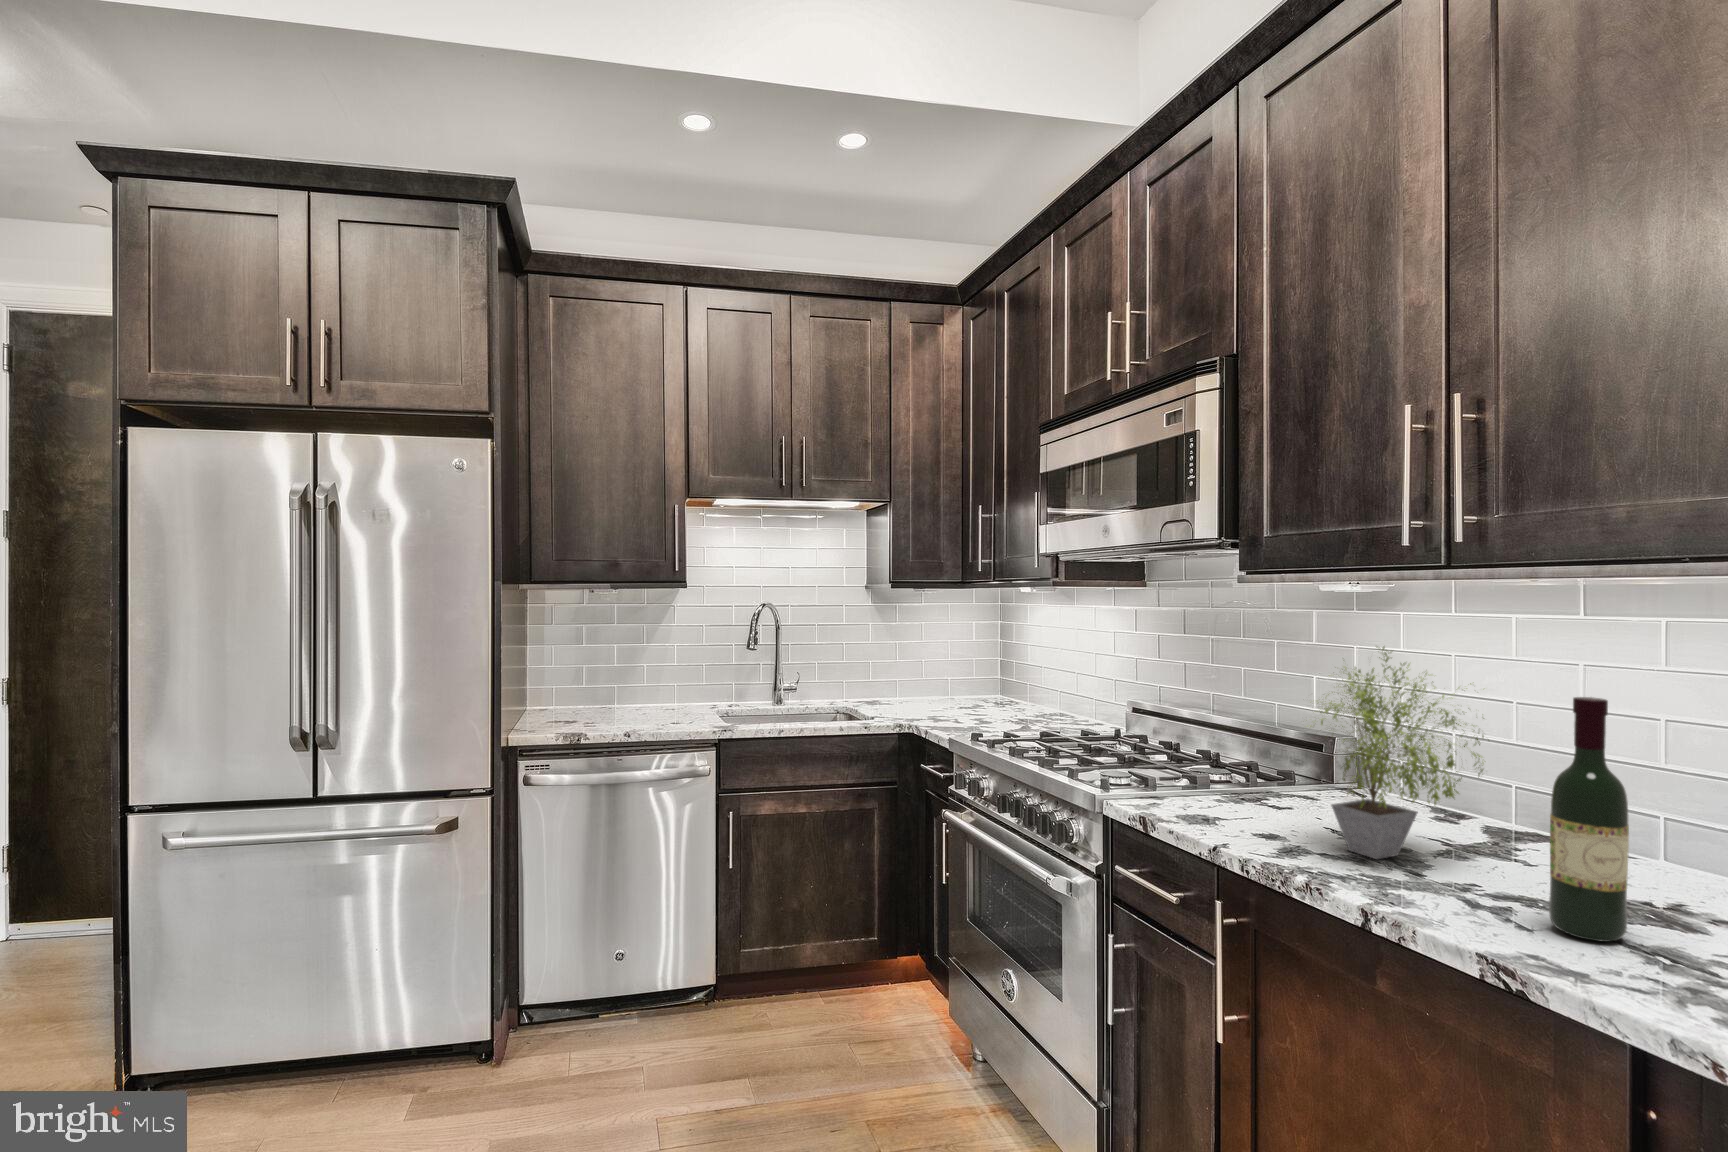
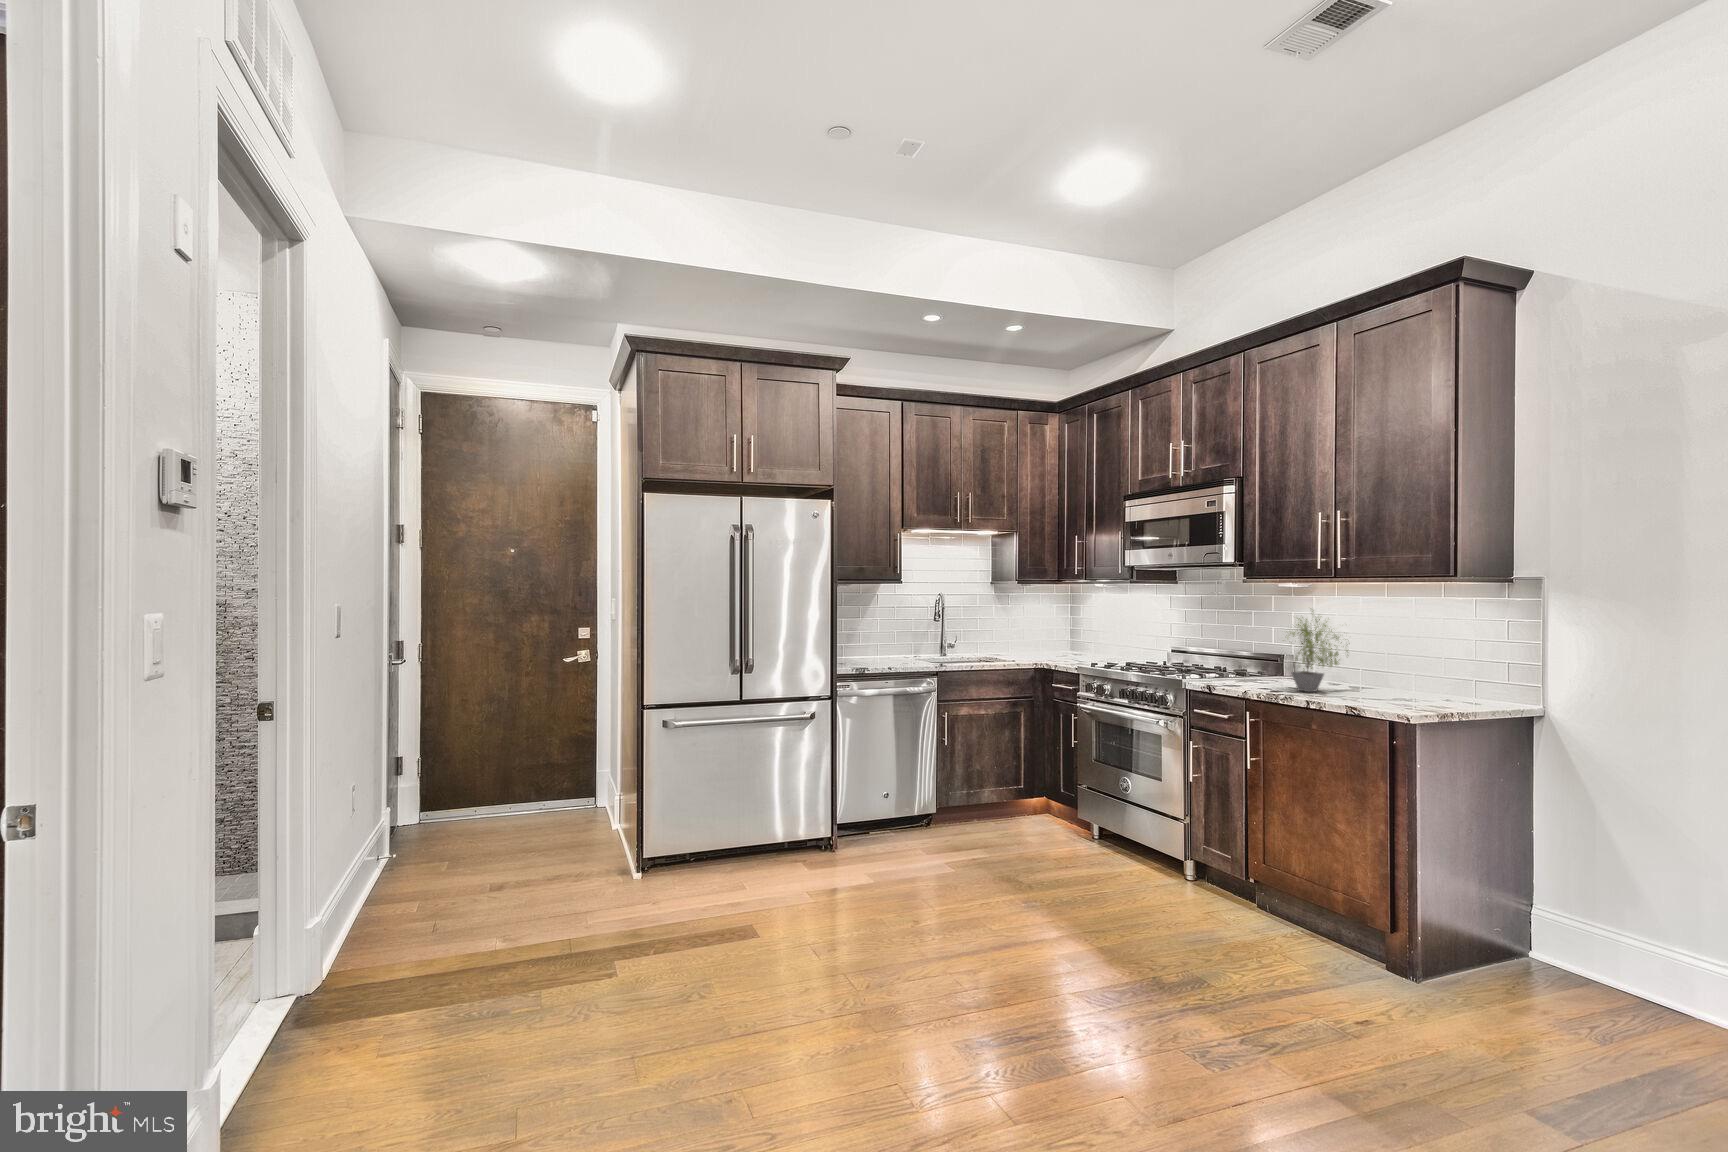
wine bottle: present [1549,697,1629,942] -> none [1368,622,1392,703]

